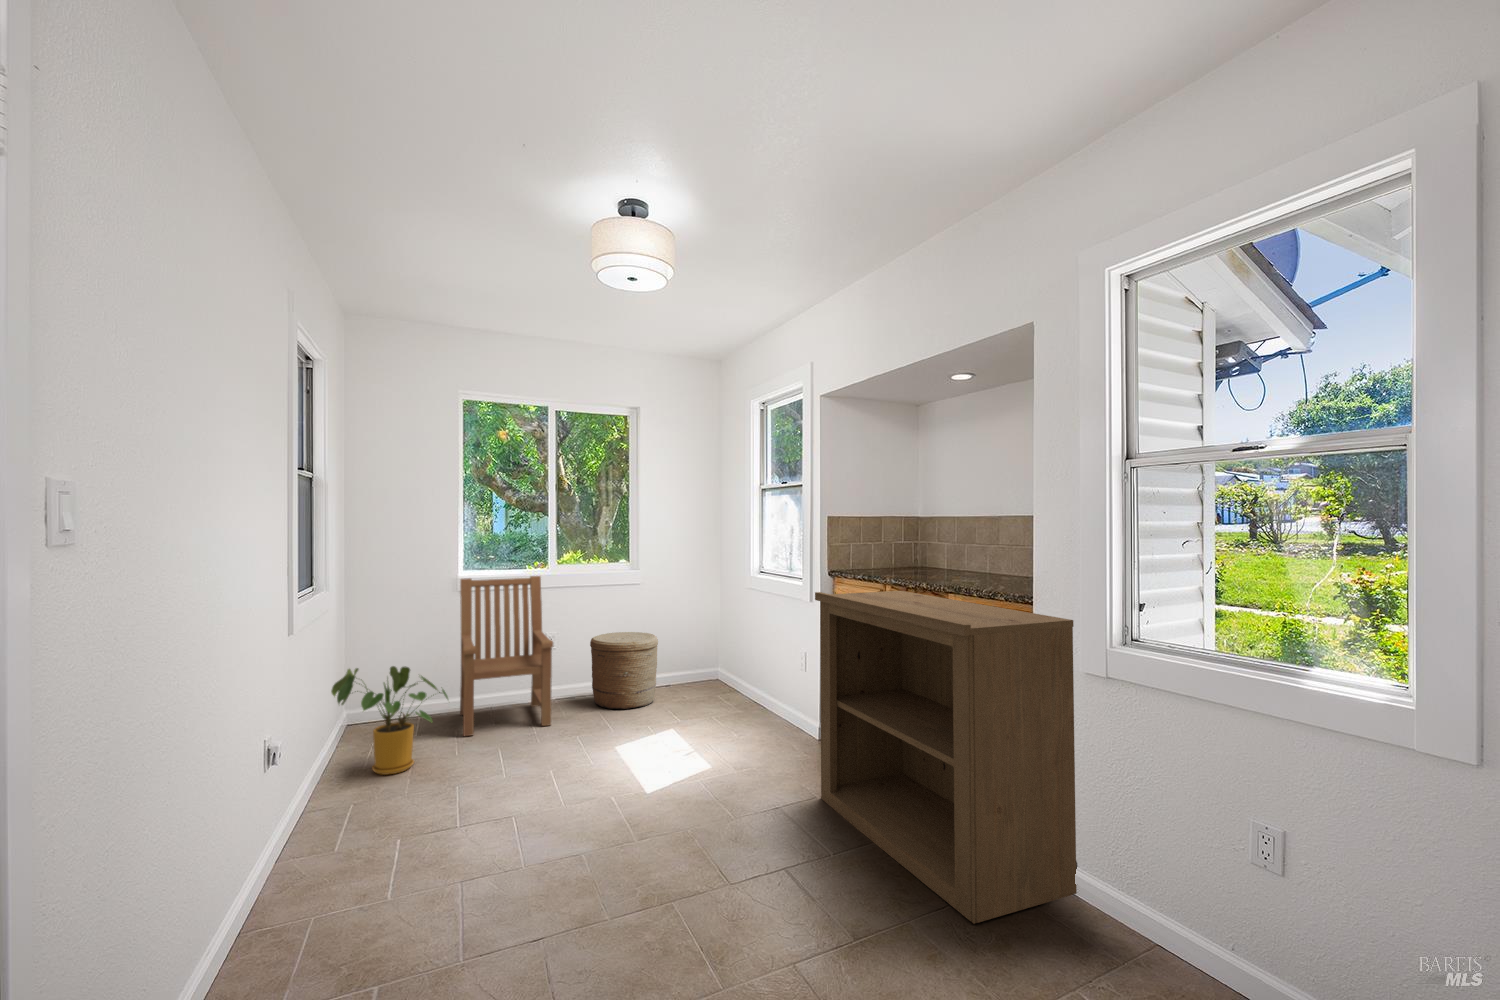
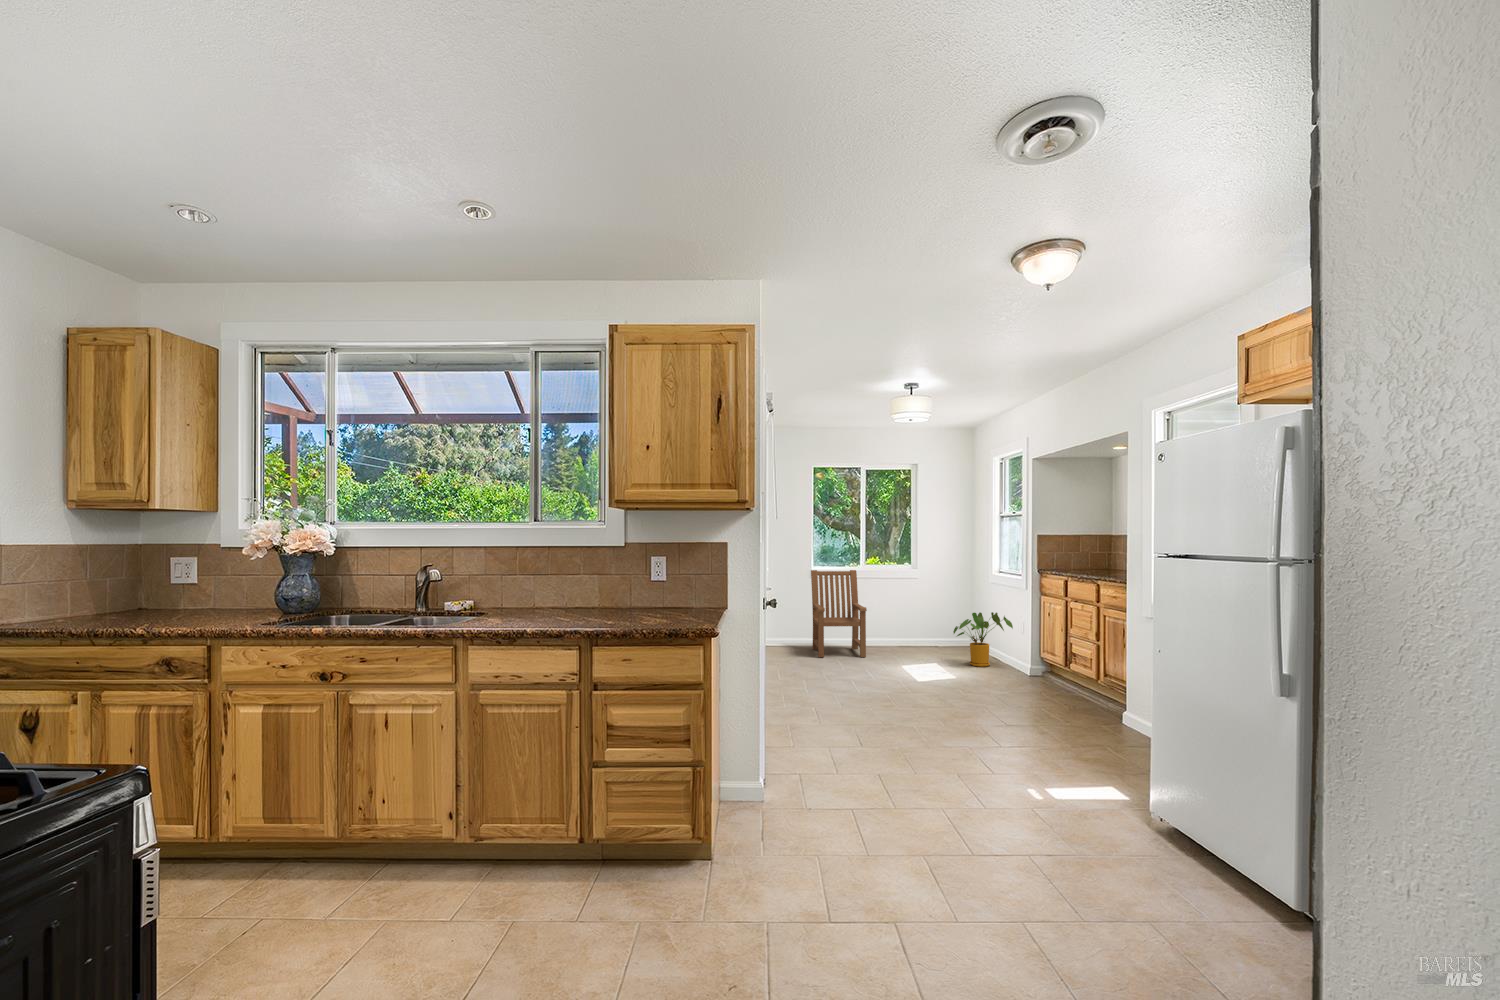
bookshelf: present [815,591,1078,924] -> none [1016,579,1142,731]
woven basket: present [590,632,658,709] -> none [887,608,930,654]
house plant: present [331,666,448,775] -> present [953,612,1013,667]

